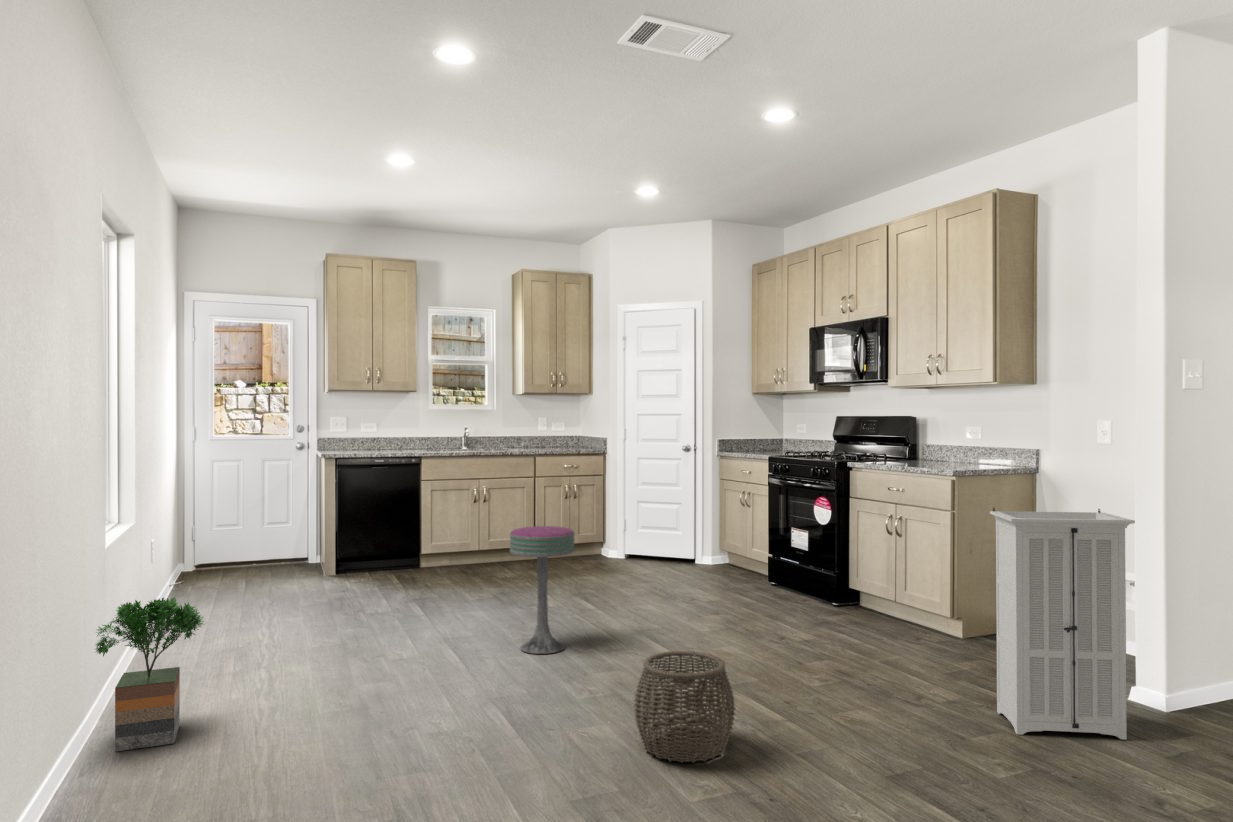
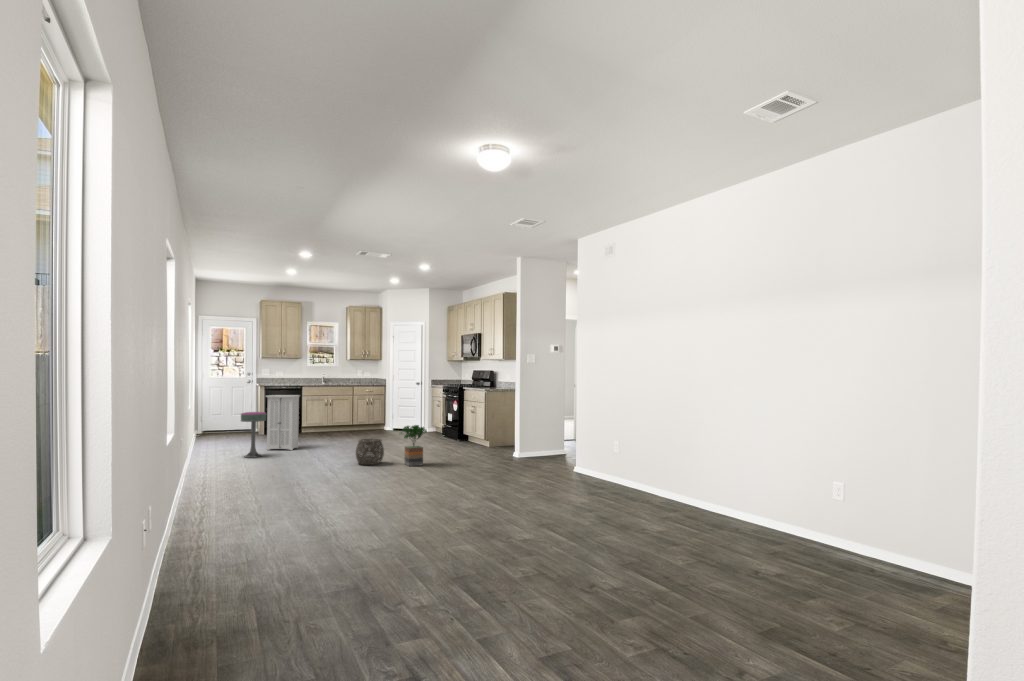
storage cabinet: present [990,508,1135,740] -> present [266,395,300,450]
bar stool: present [510,526,575,654] -> present [241,412,266,458]
potted tree: present [96,597,204,751] -> present [401,425,427,466]

